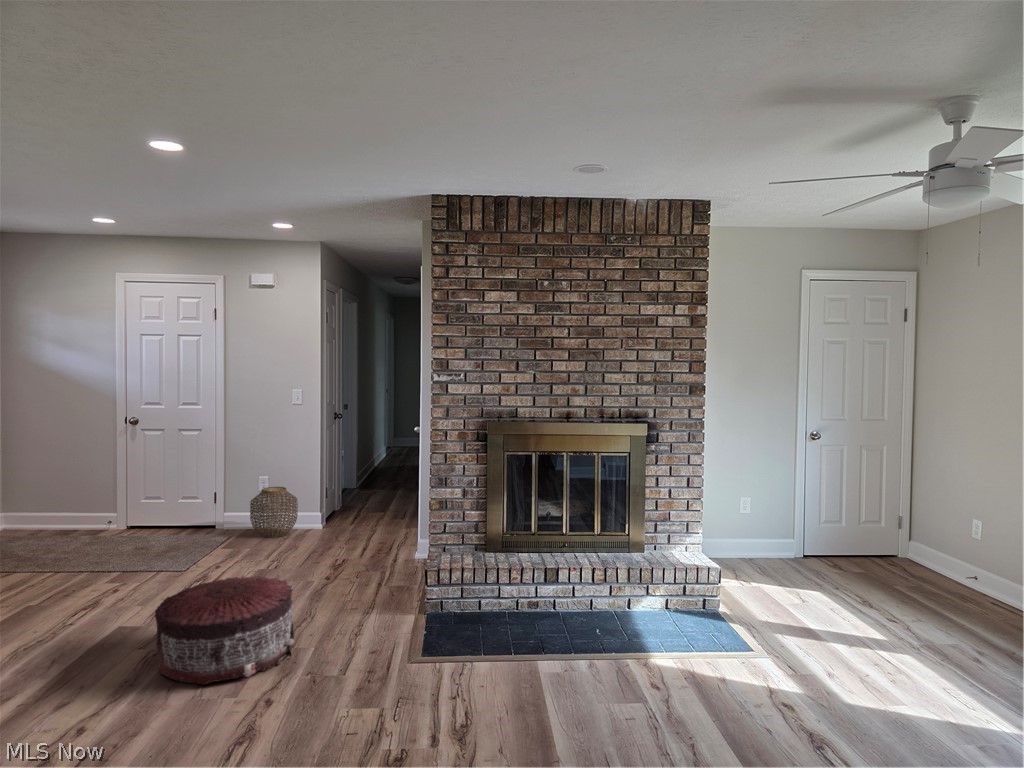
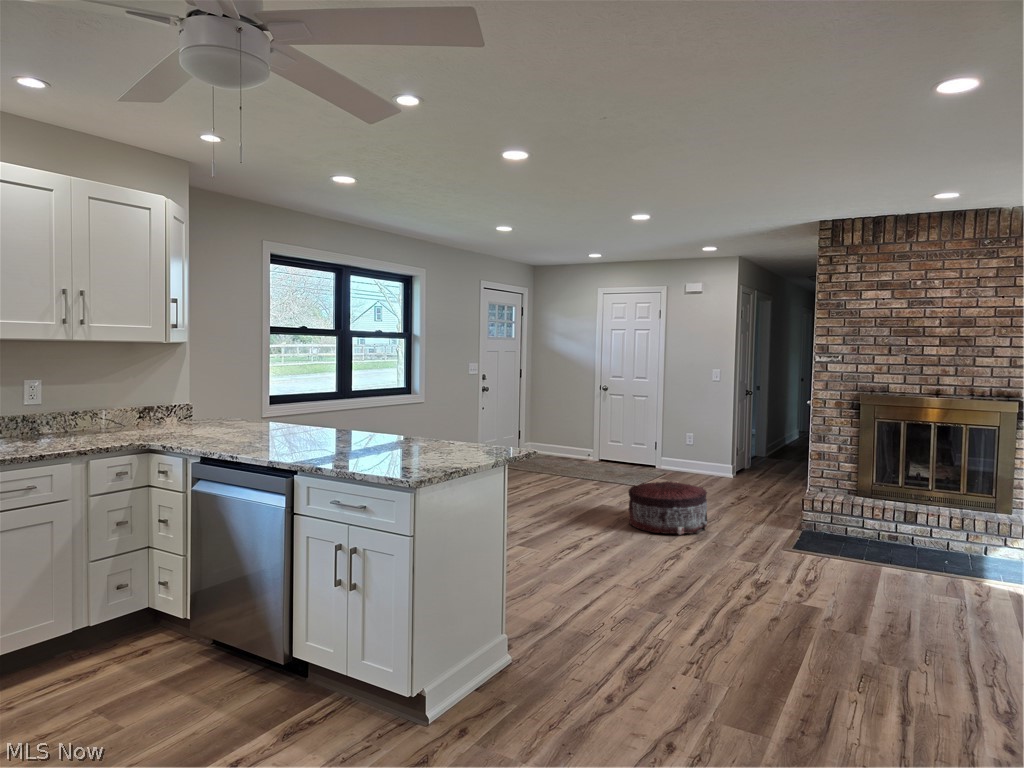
woven basket: present [250,487,298,538] -> none [676,441,711,478]

